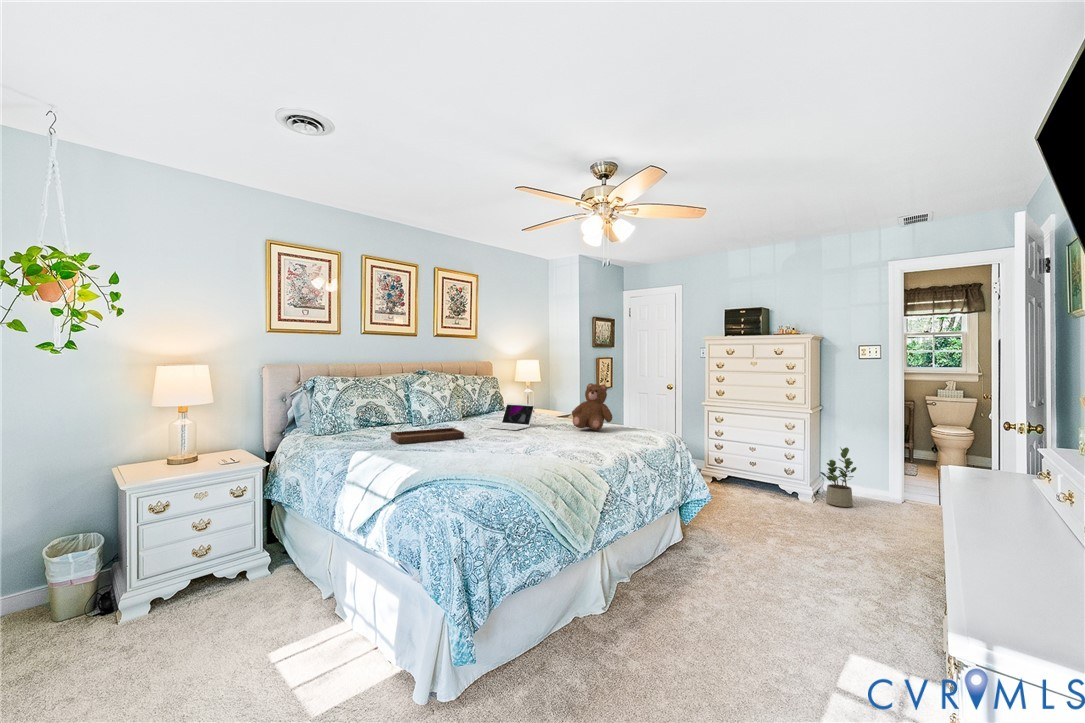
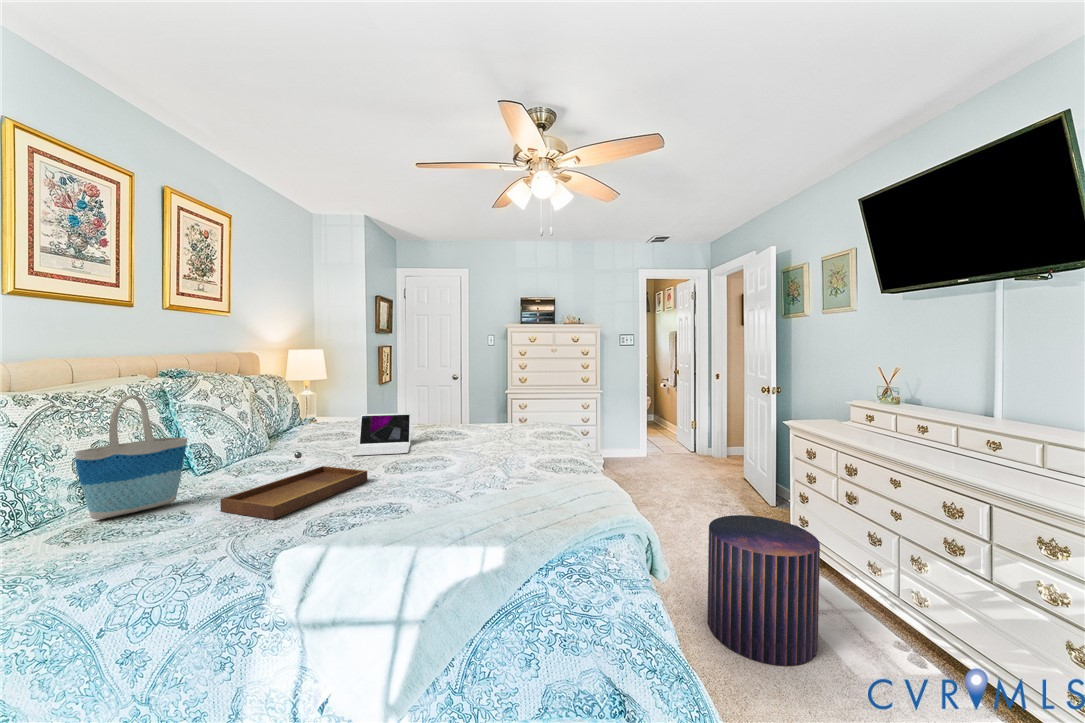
tote bag: none [349,380,391,434] -> present [75,395,188,519]
teddy bear: present [572,383,612,430] -> none [462,378,516,438]
potted plant: present [820,447,856,507] -> none [609,422,635,473]
pouf: none [705,530,817,683] -> present [708,515,820,666]

